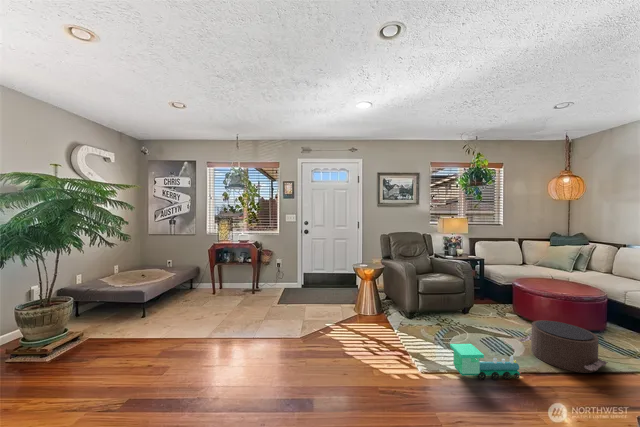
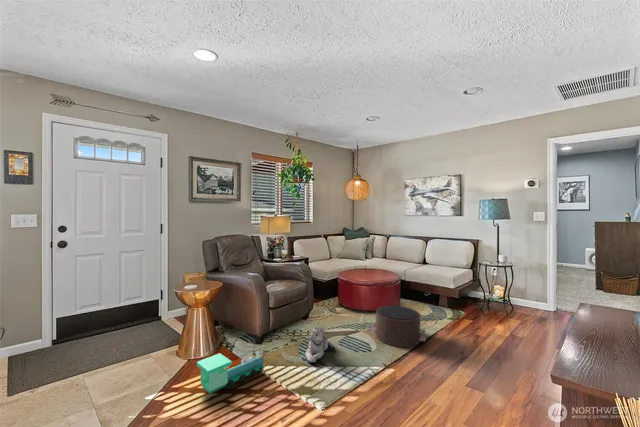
plush toy: none [437,316,472,345] -> present [305,327,333,363]
toy train: present [450,344,521,380] -> present [197,351,265,393]

